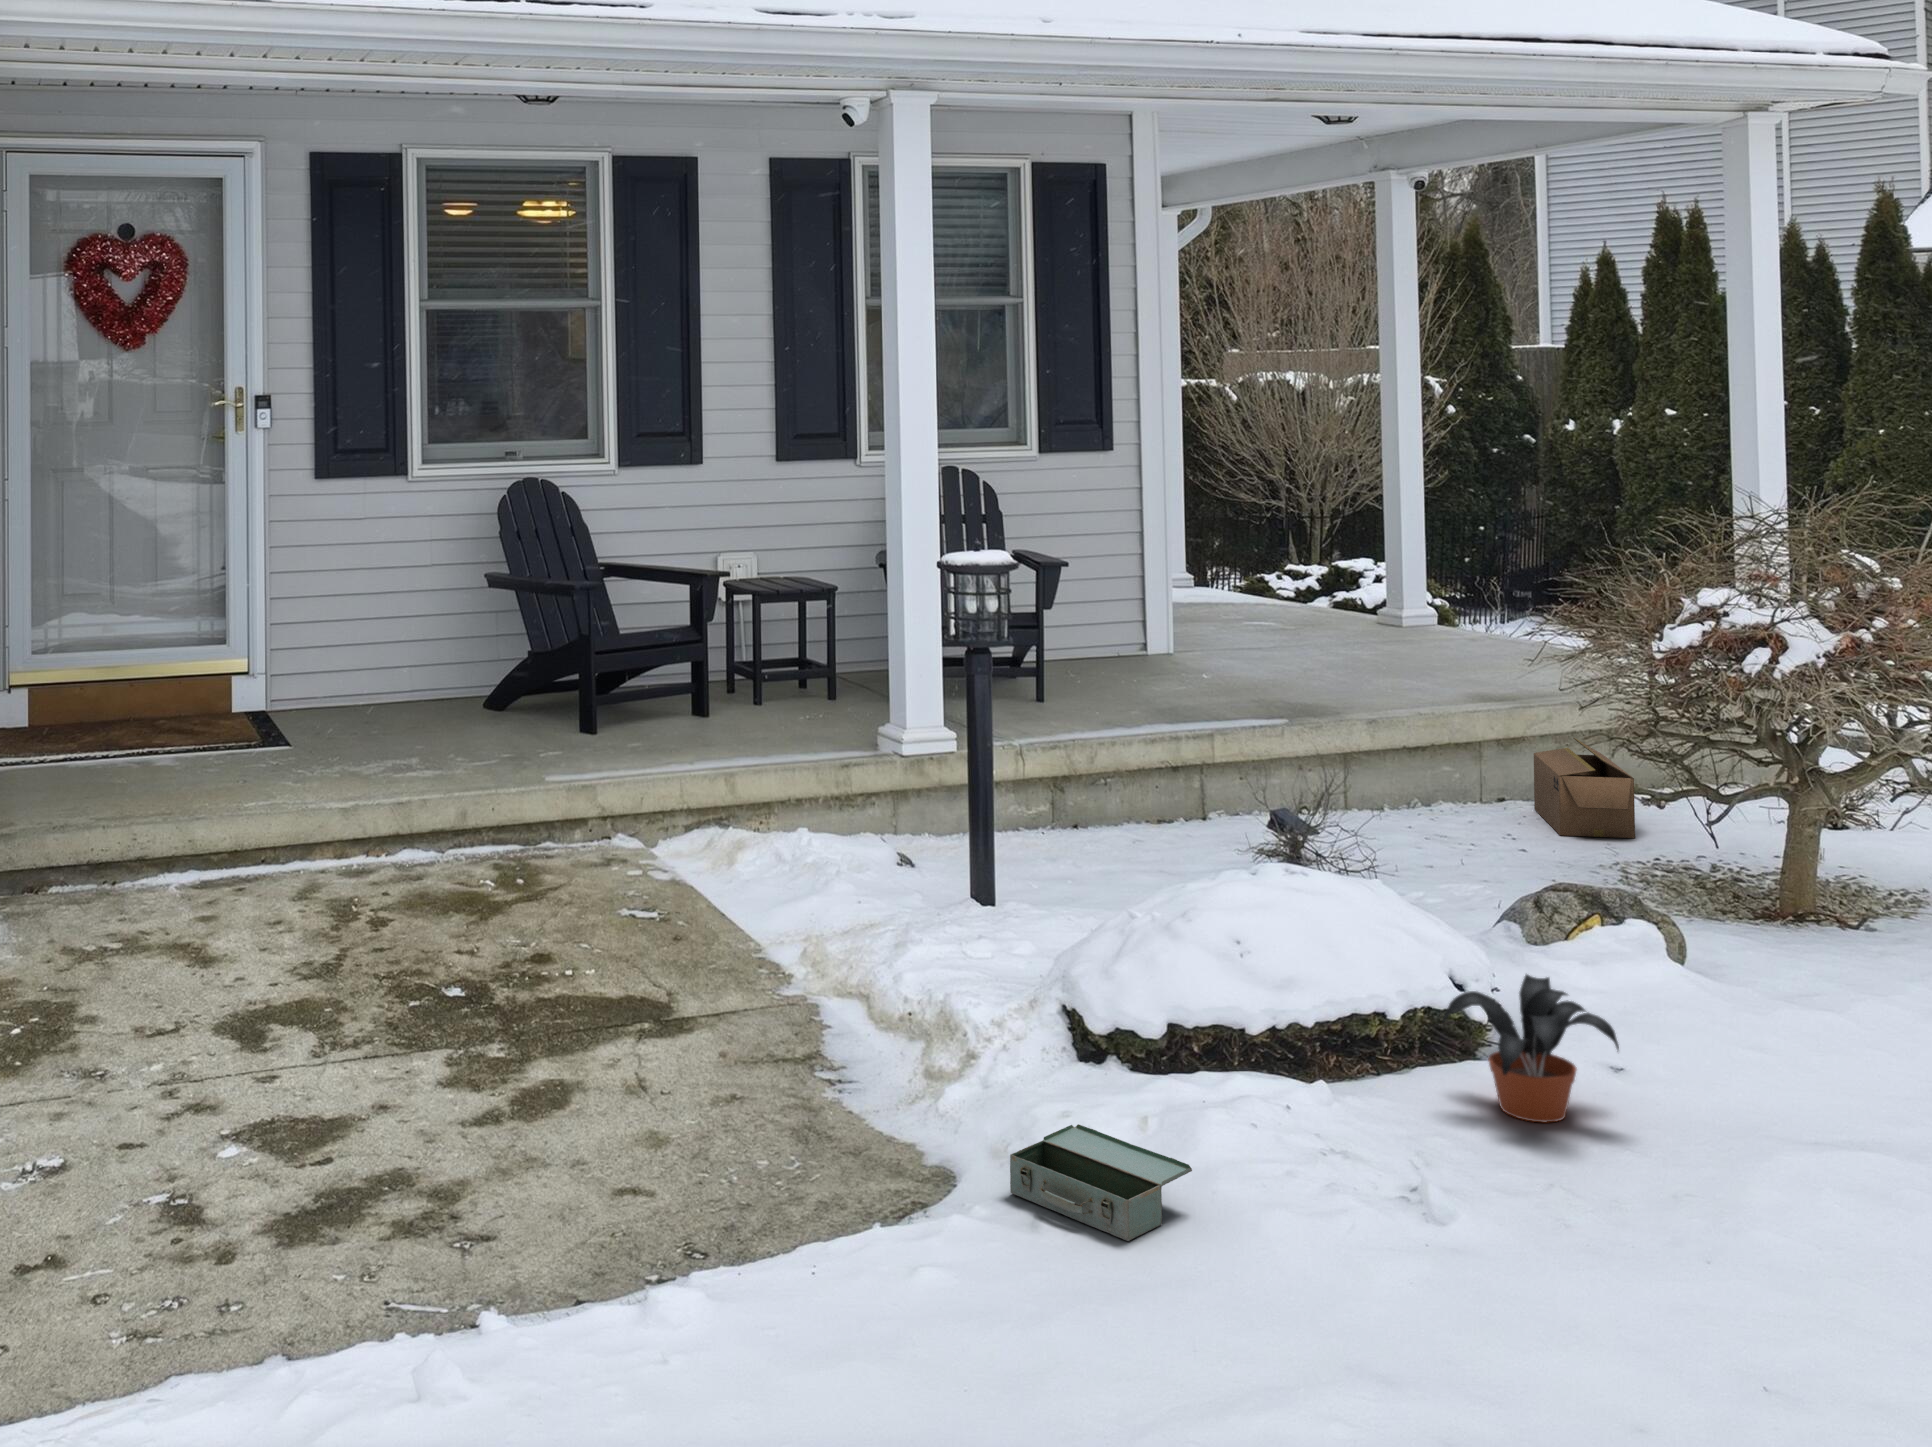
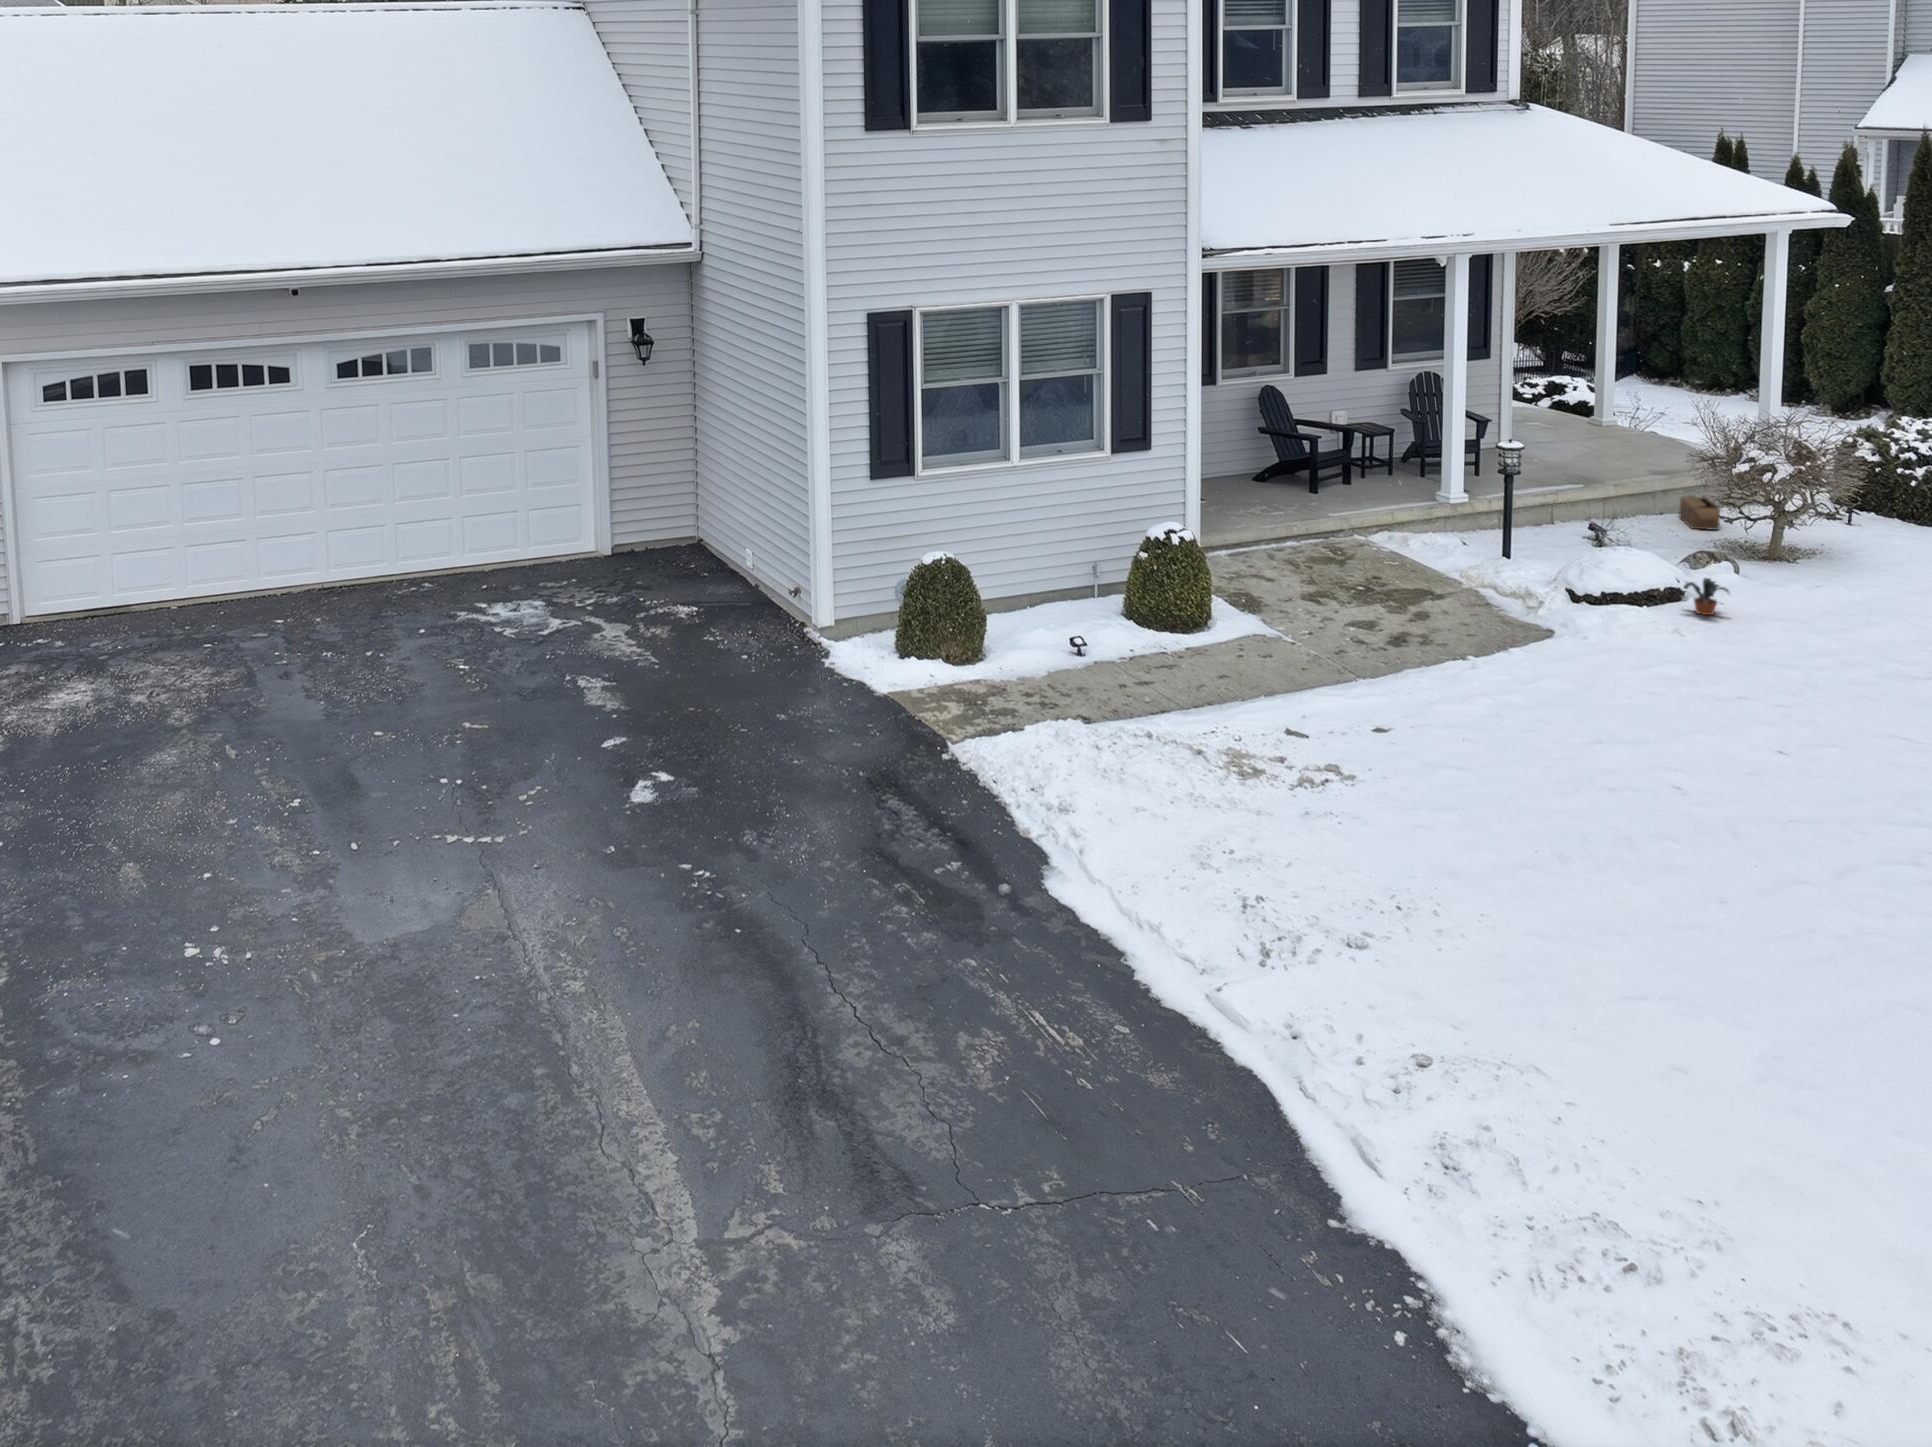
toolbox: present [1010,1124,1192,1241] -> none [1580,616,1628,641]

